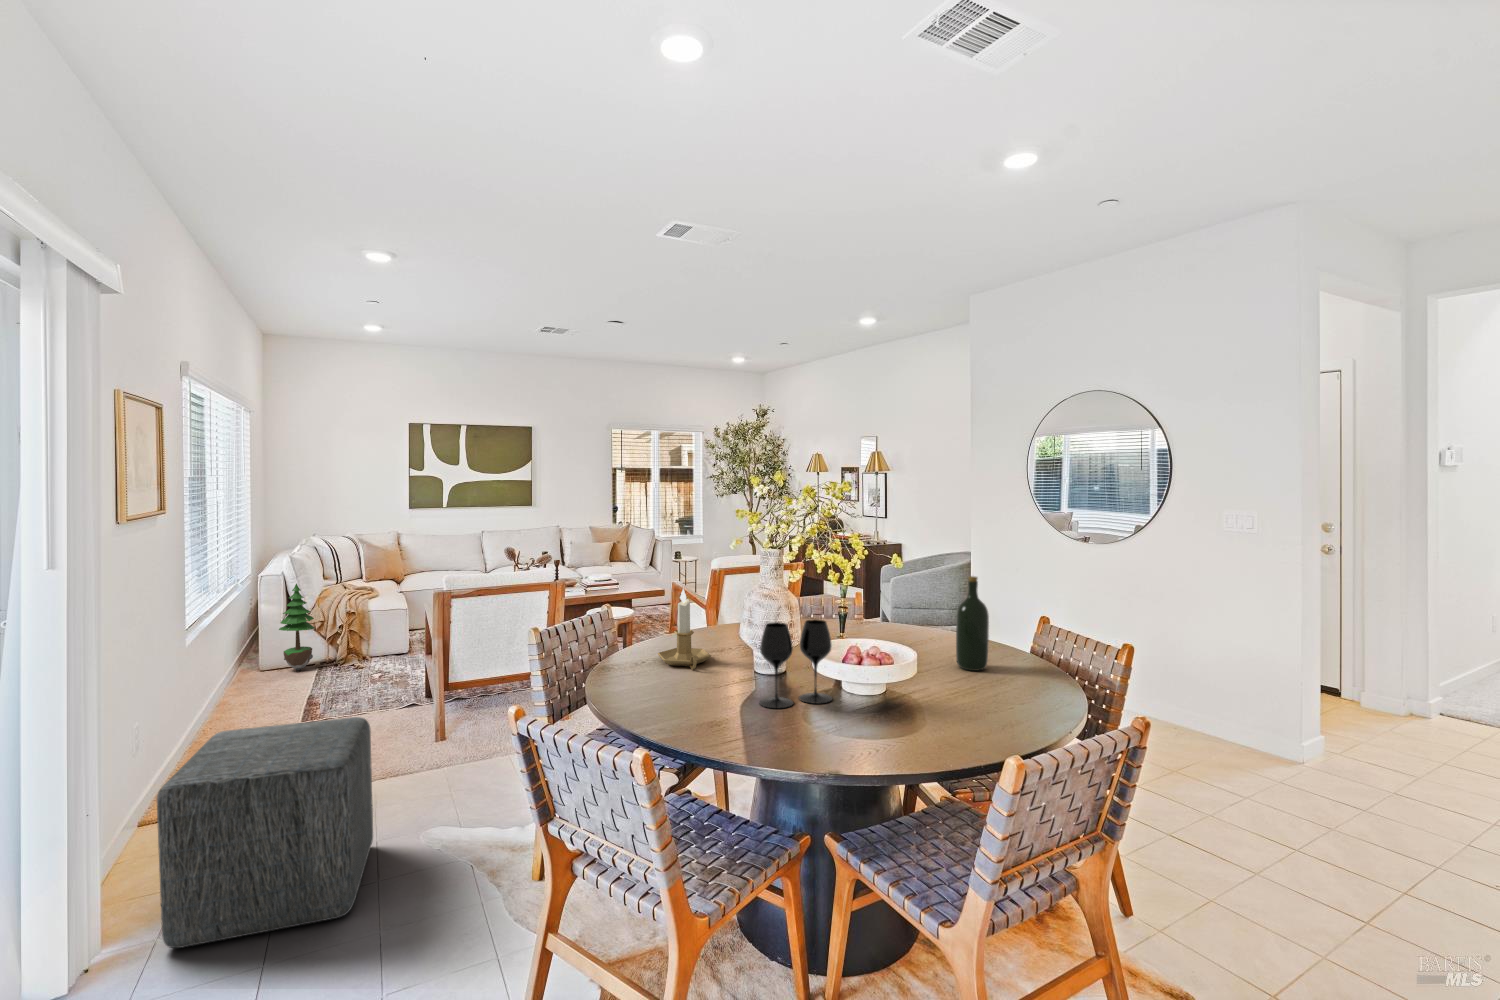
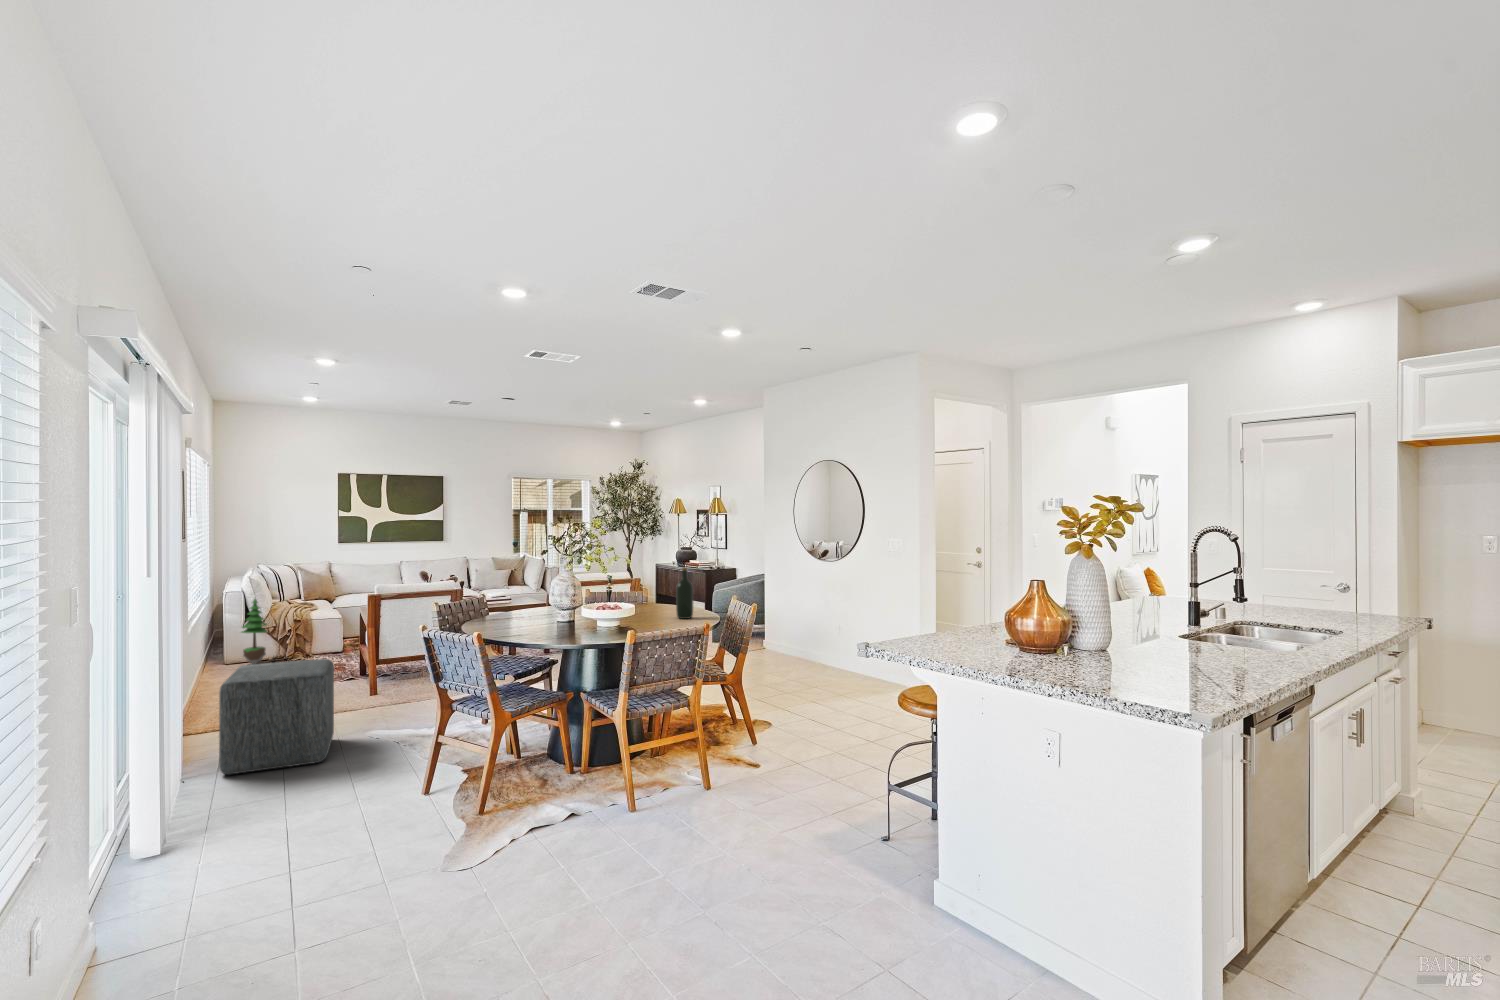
candlestick: present [658,589,711,670] -> none [509,577,540,621]
wine glass: present [760,619,832,708] -> none [555,587,595,631]

